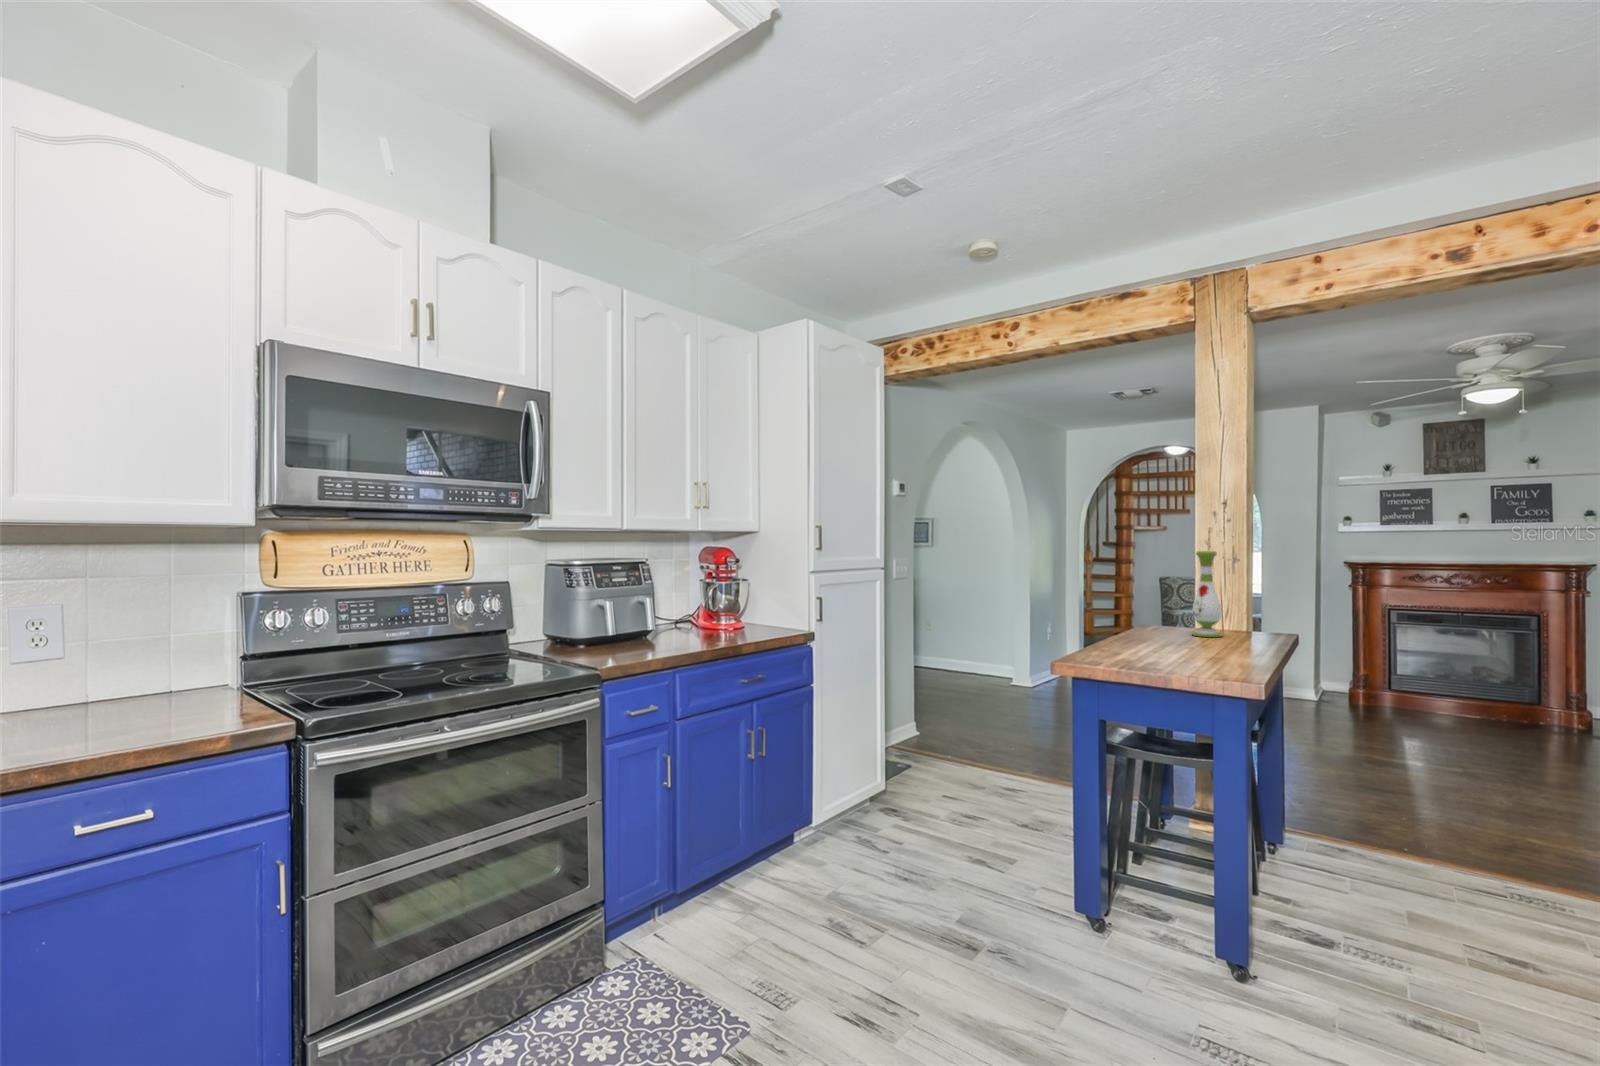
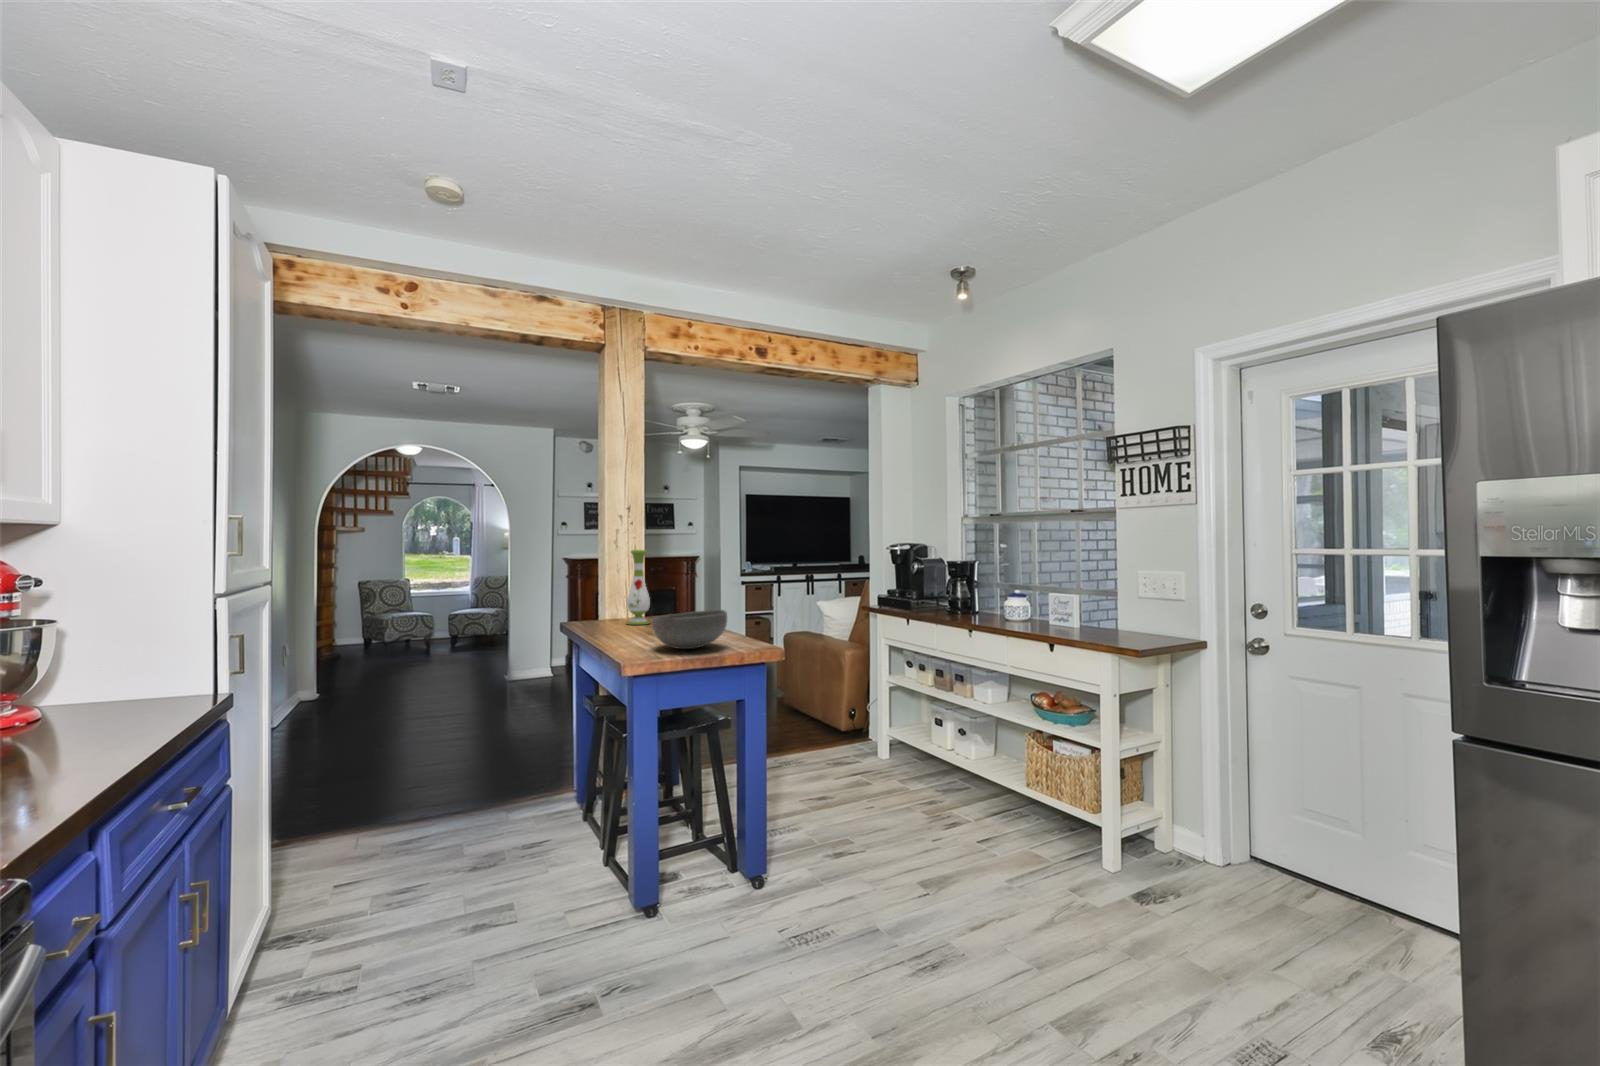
bowl: none [1109,623,1203,662] -> present [653,610,727,649]

